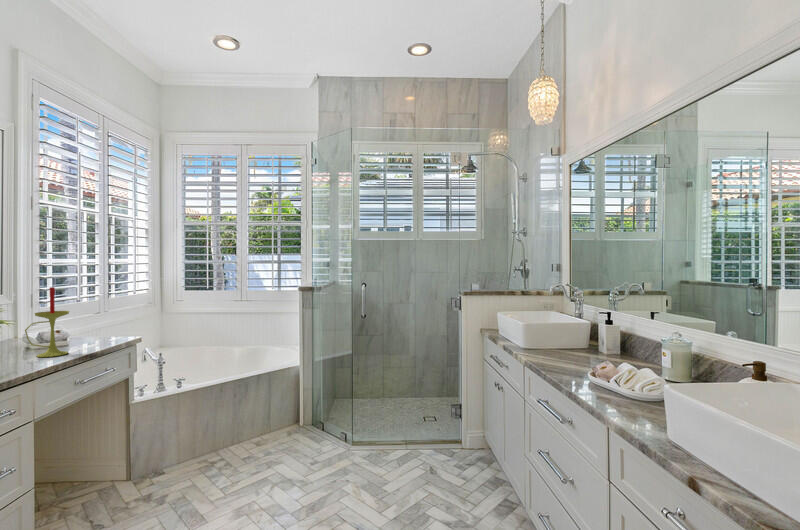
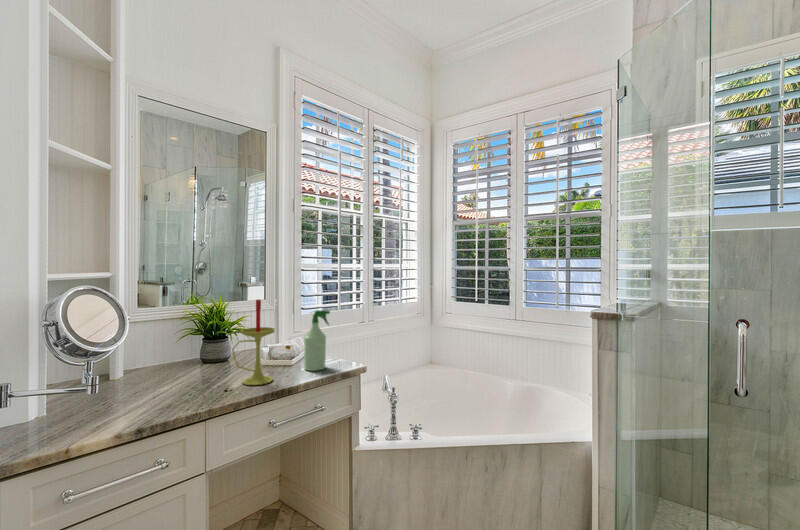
spray bottle: none [83,296,108,345] -> present [304,310,330,371]

